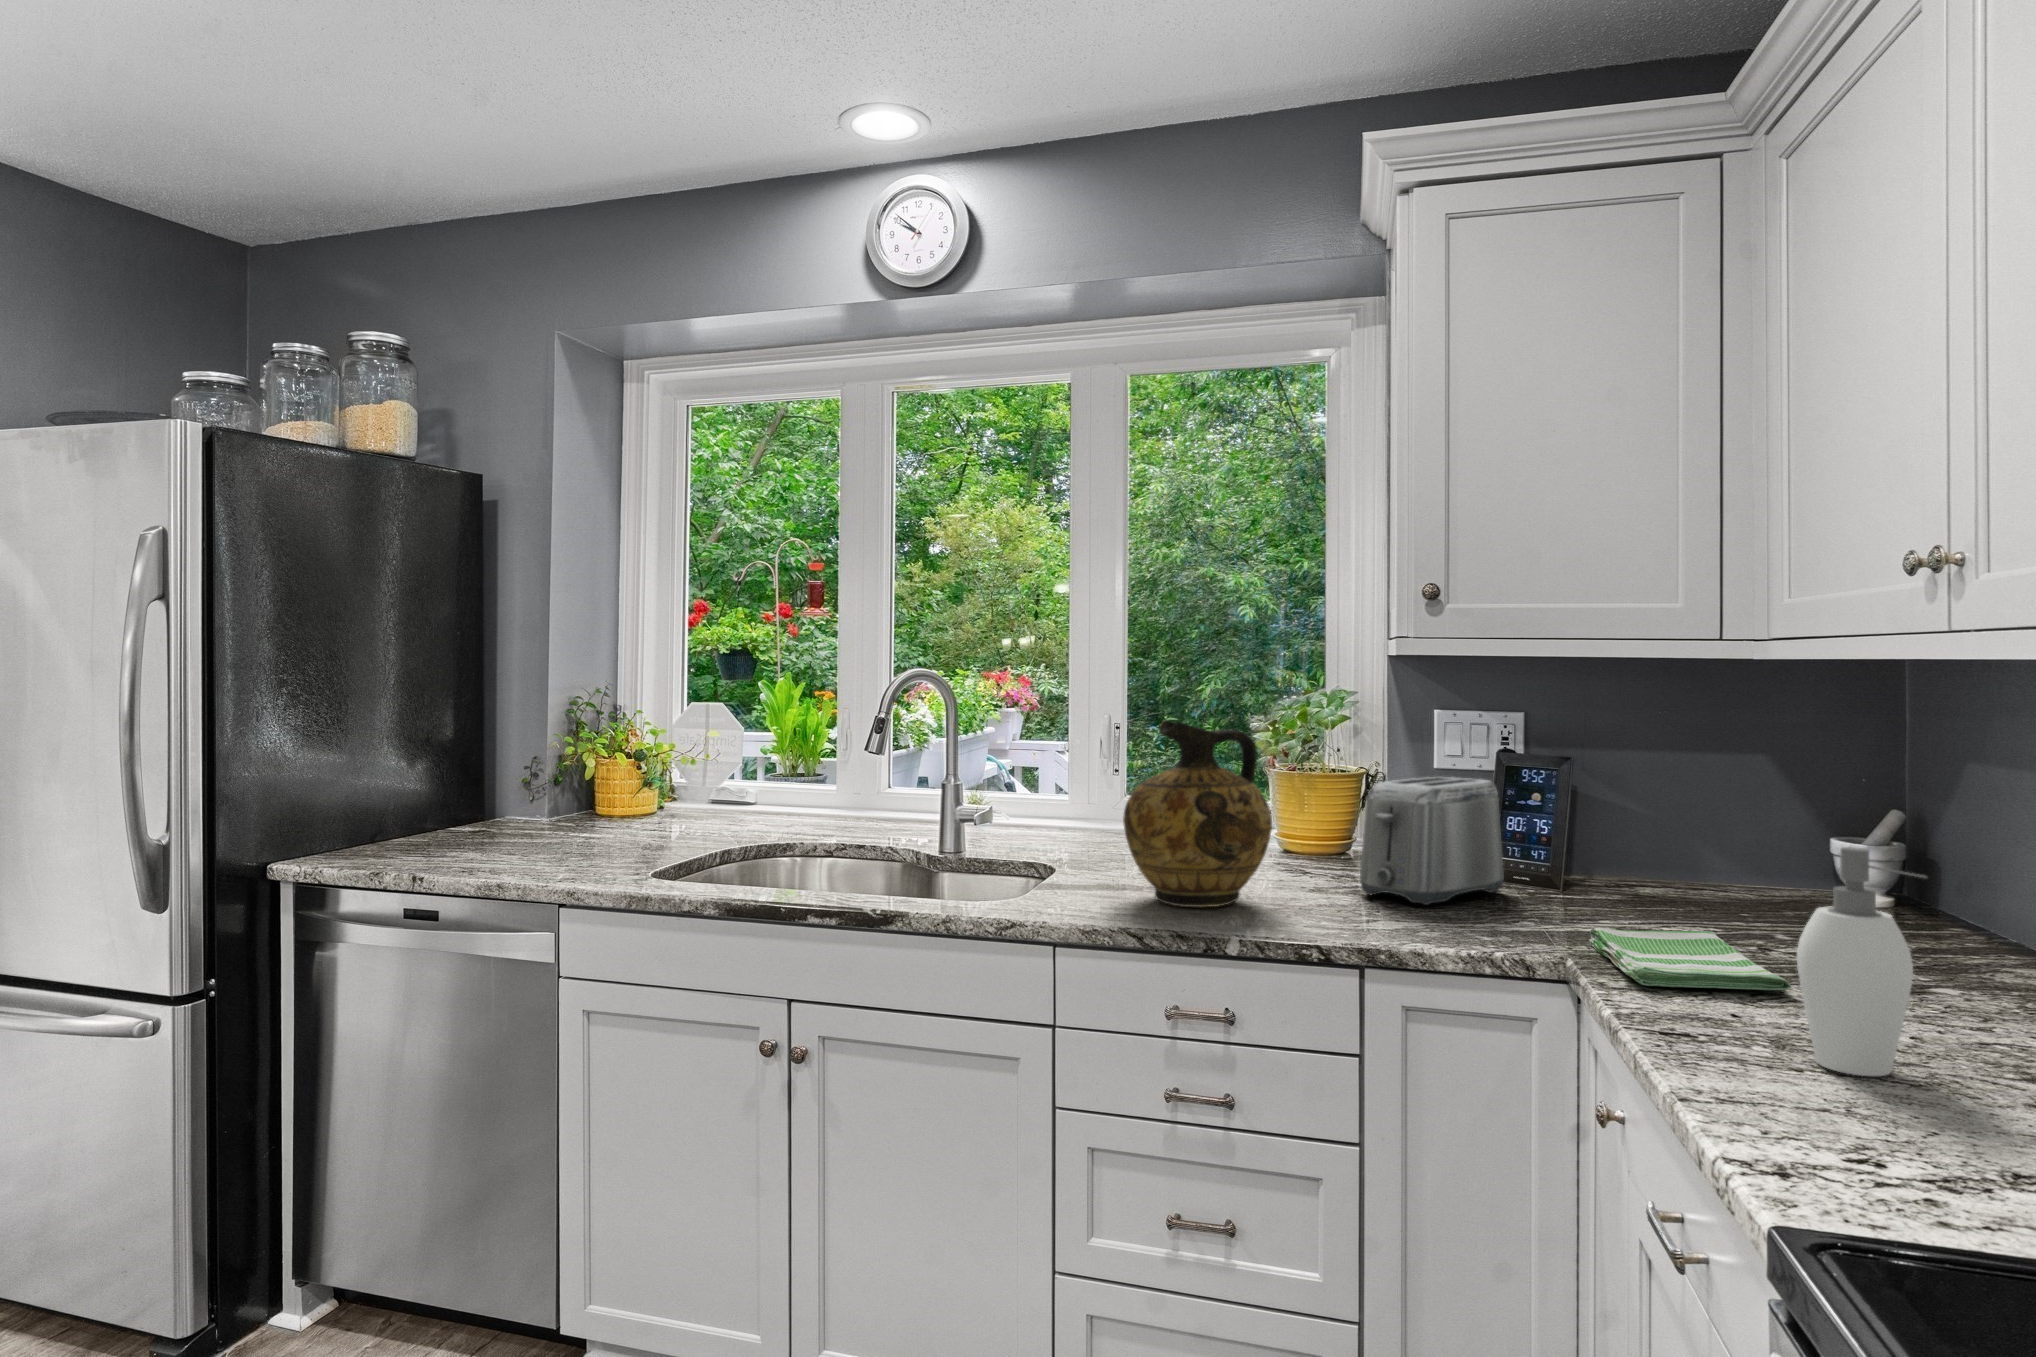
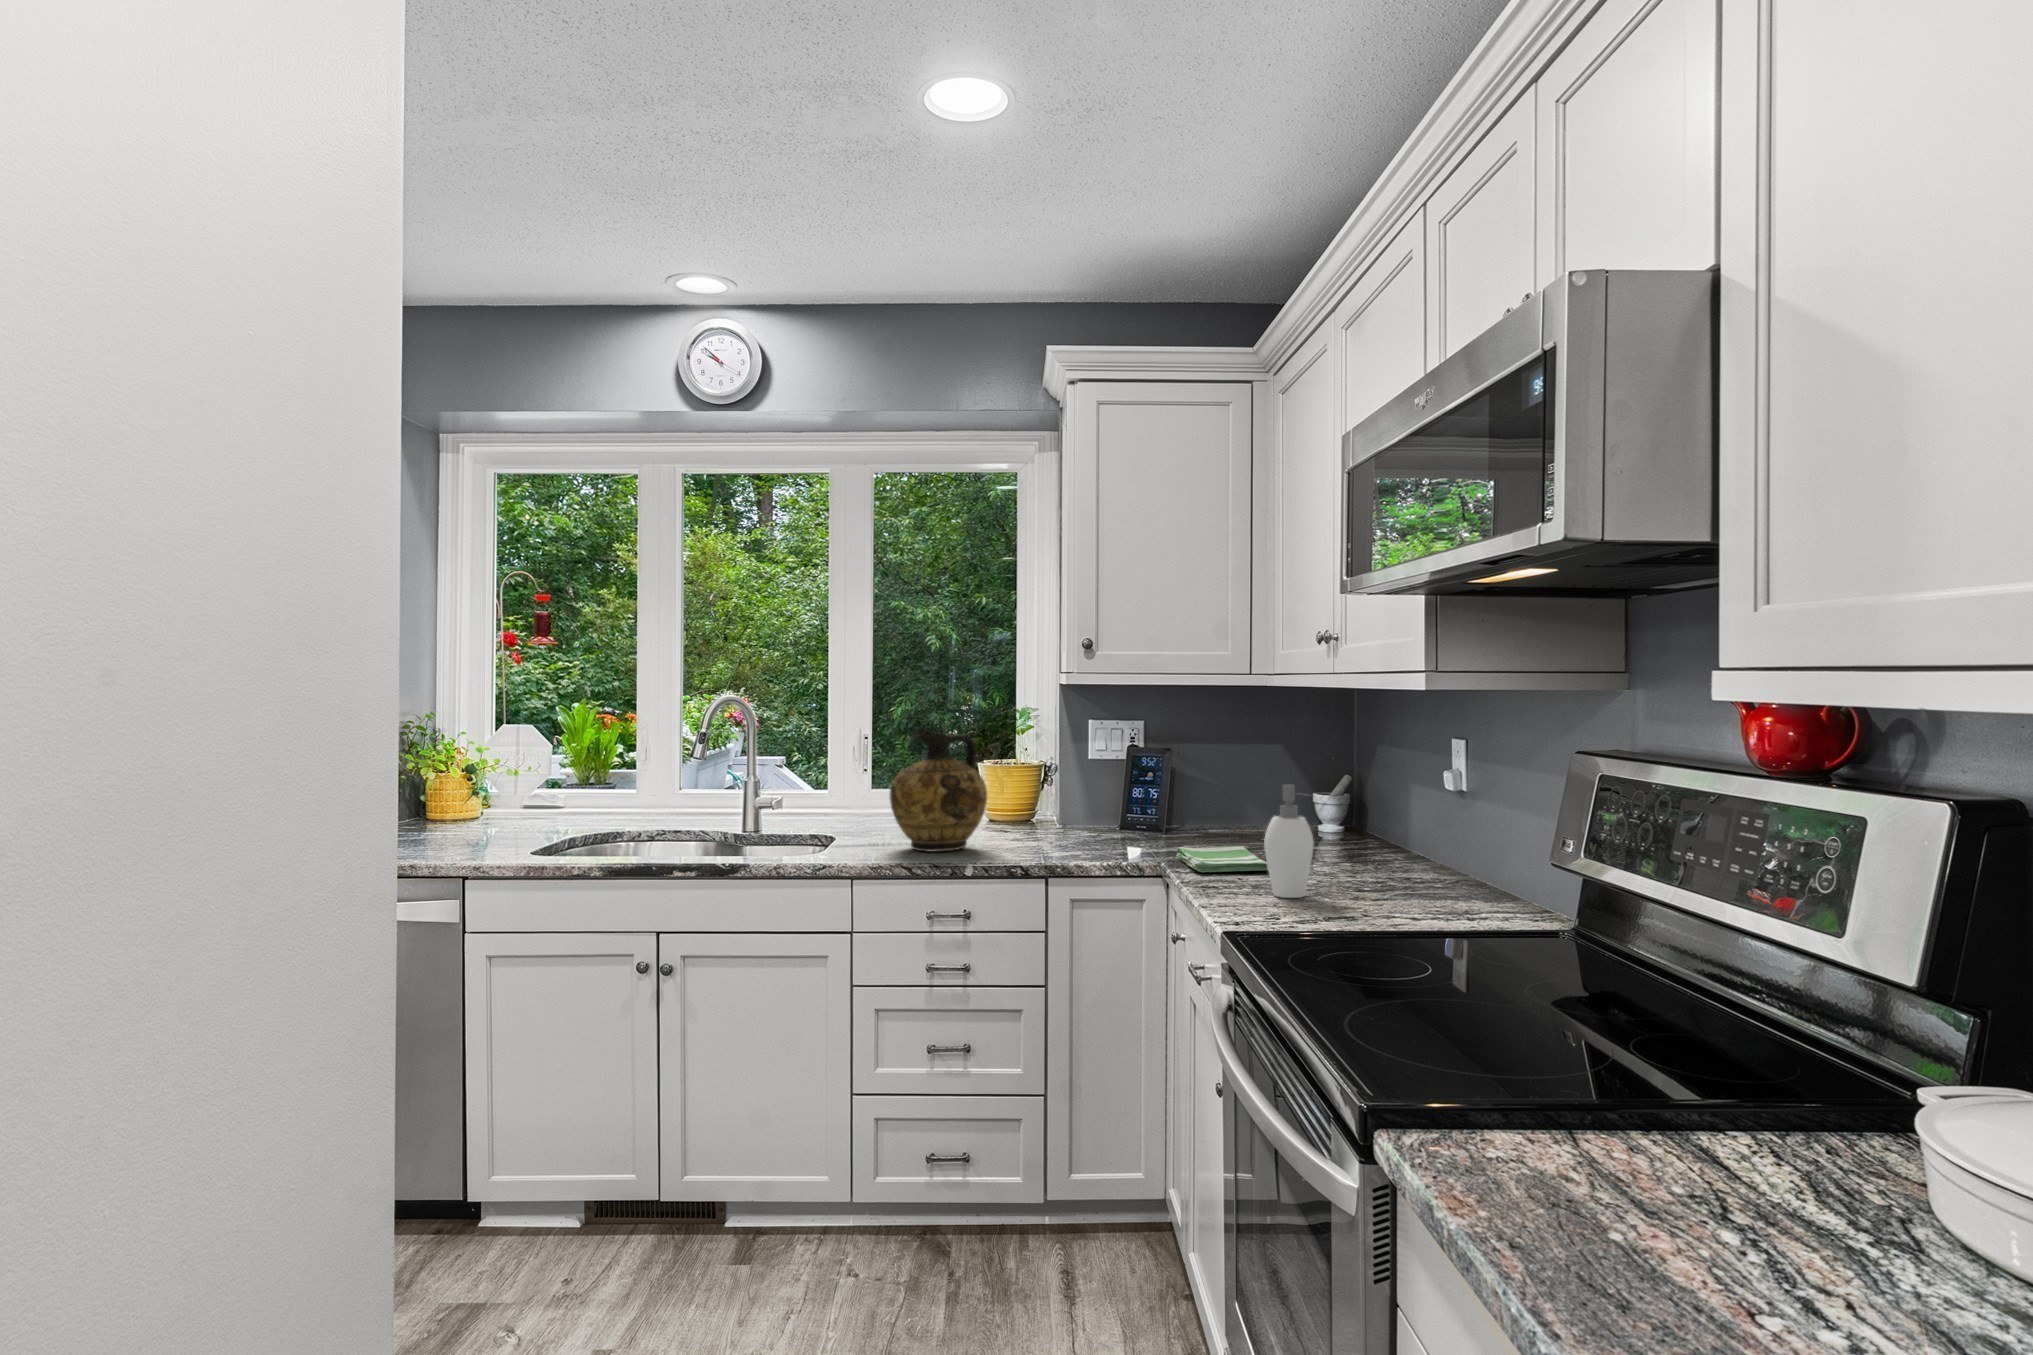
toaster: present [1360,777,1504,905] -> none [1042,763,1131,844]

